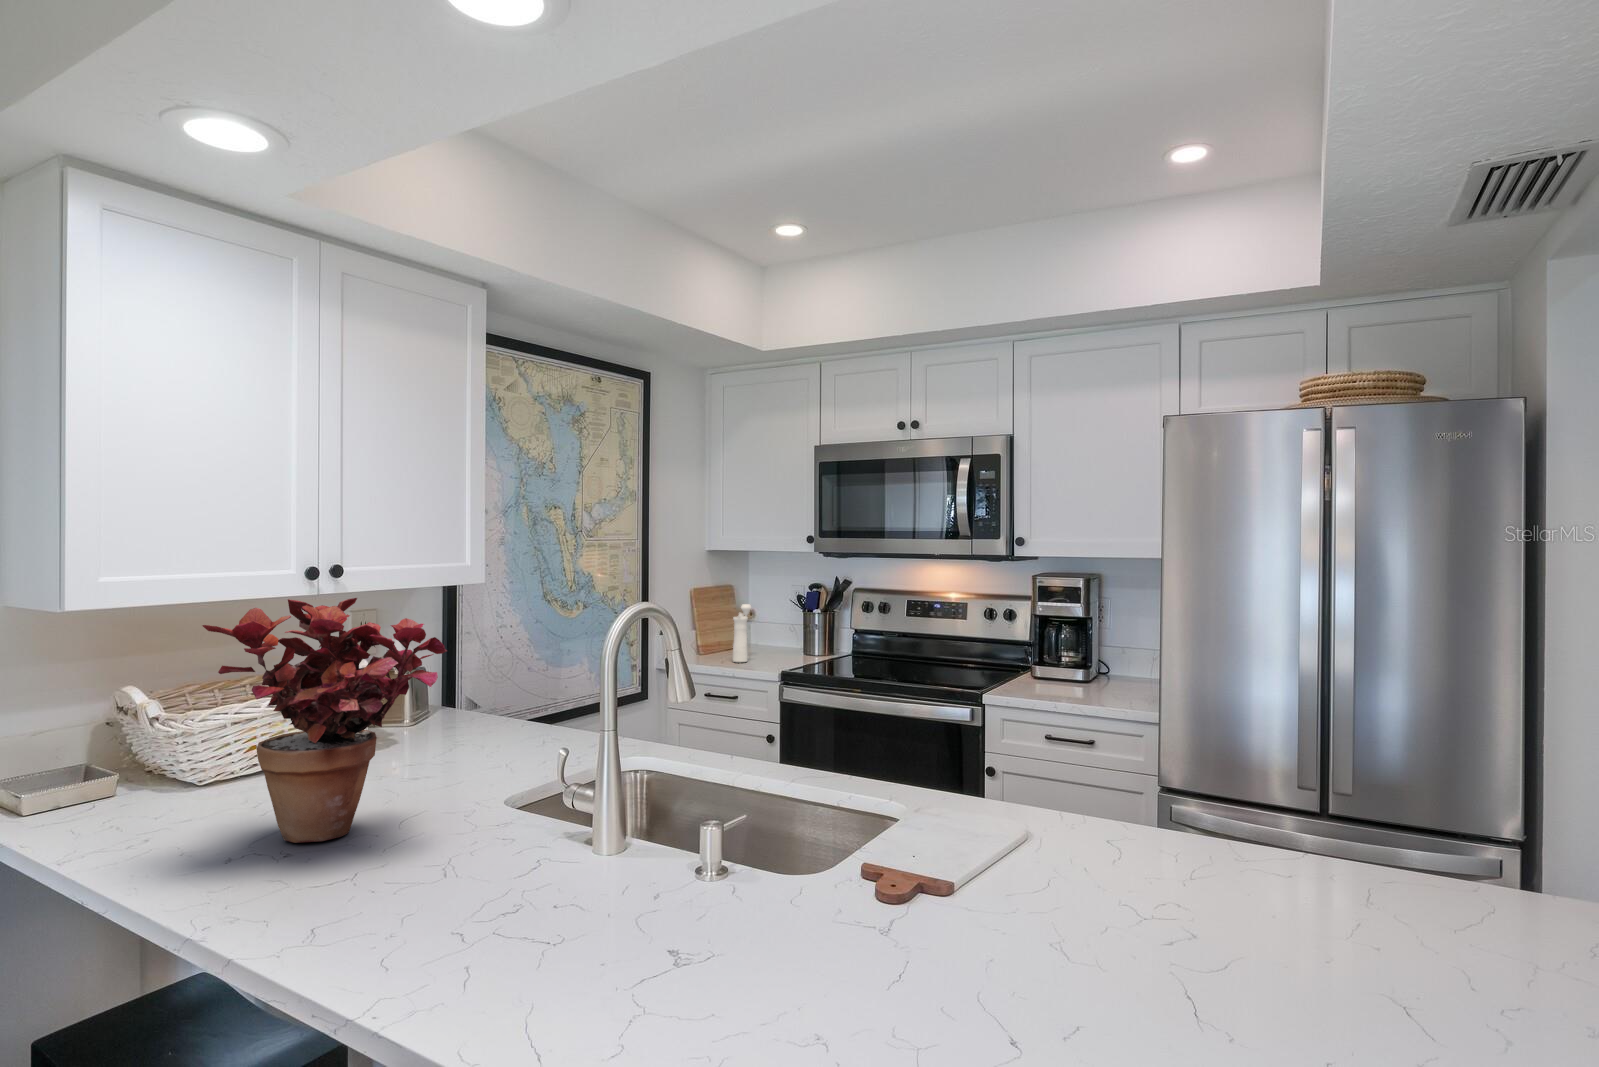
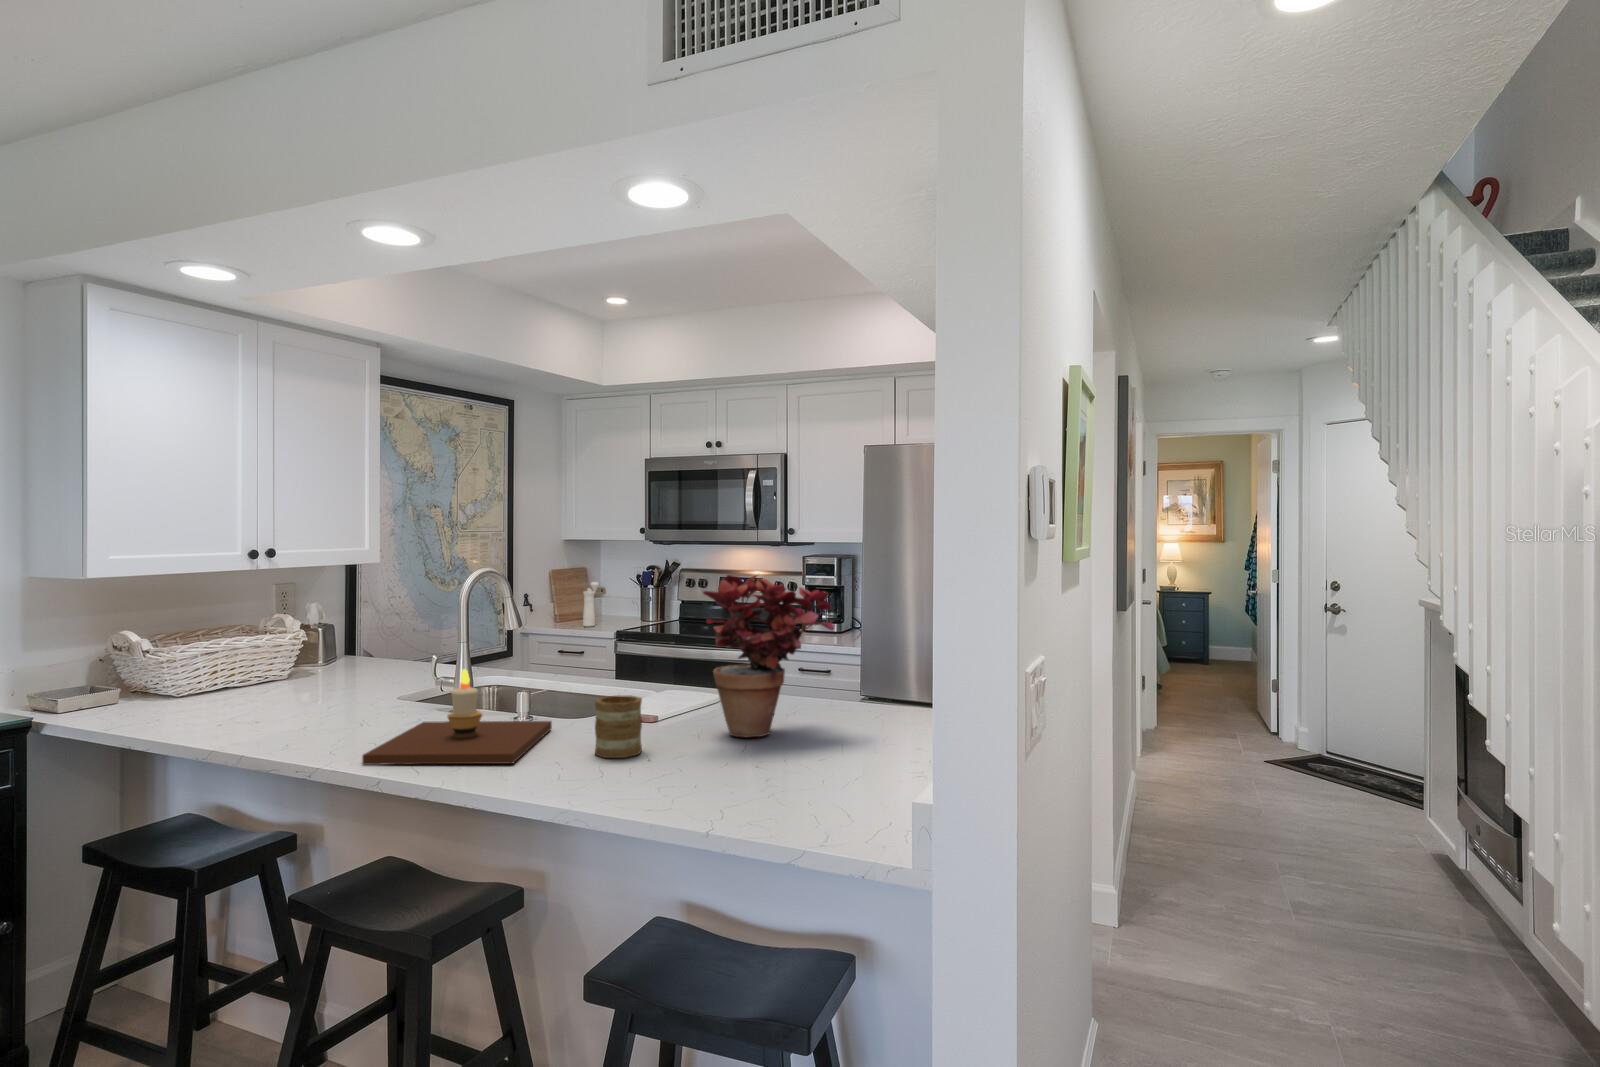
potted plant: present [202,598,447,843] -> present [703,575,834,737]
candle: none [450,799,767,1011] -> present [362,669,552,765]
mug: none [874,859,961,1000] -> present [595,695,642,758]

